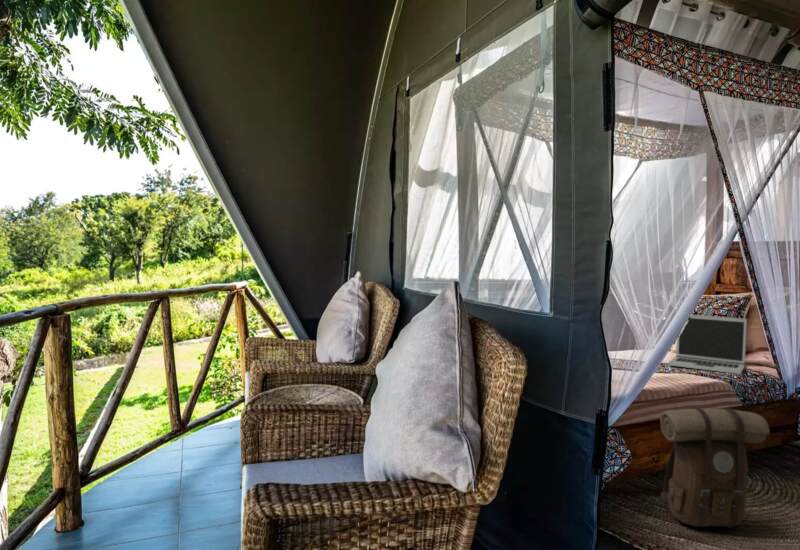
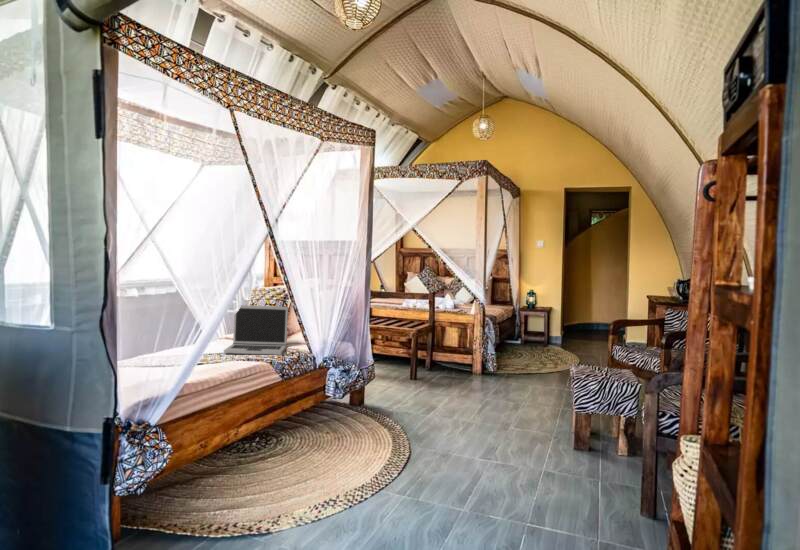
backpack: present [659,407,770,527] -> none [204,388,291,498]

